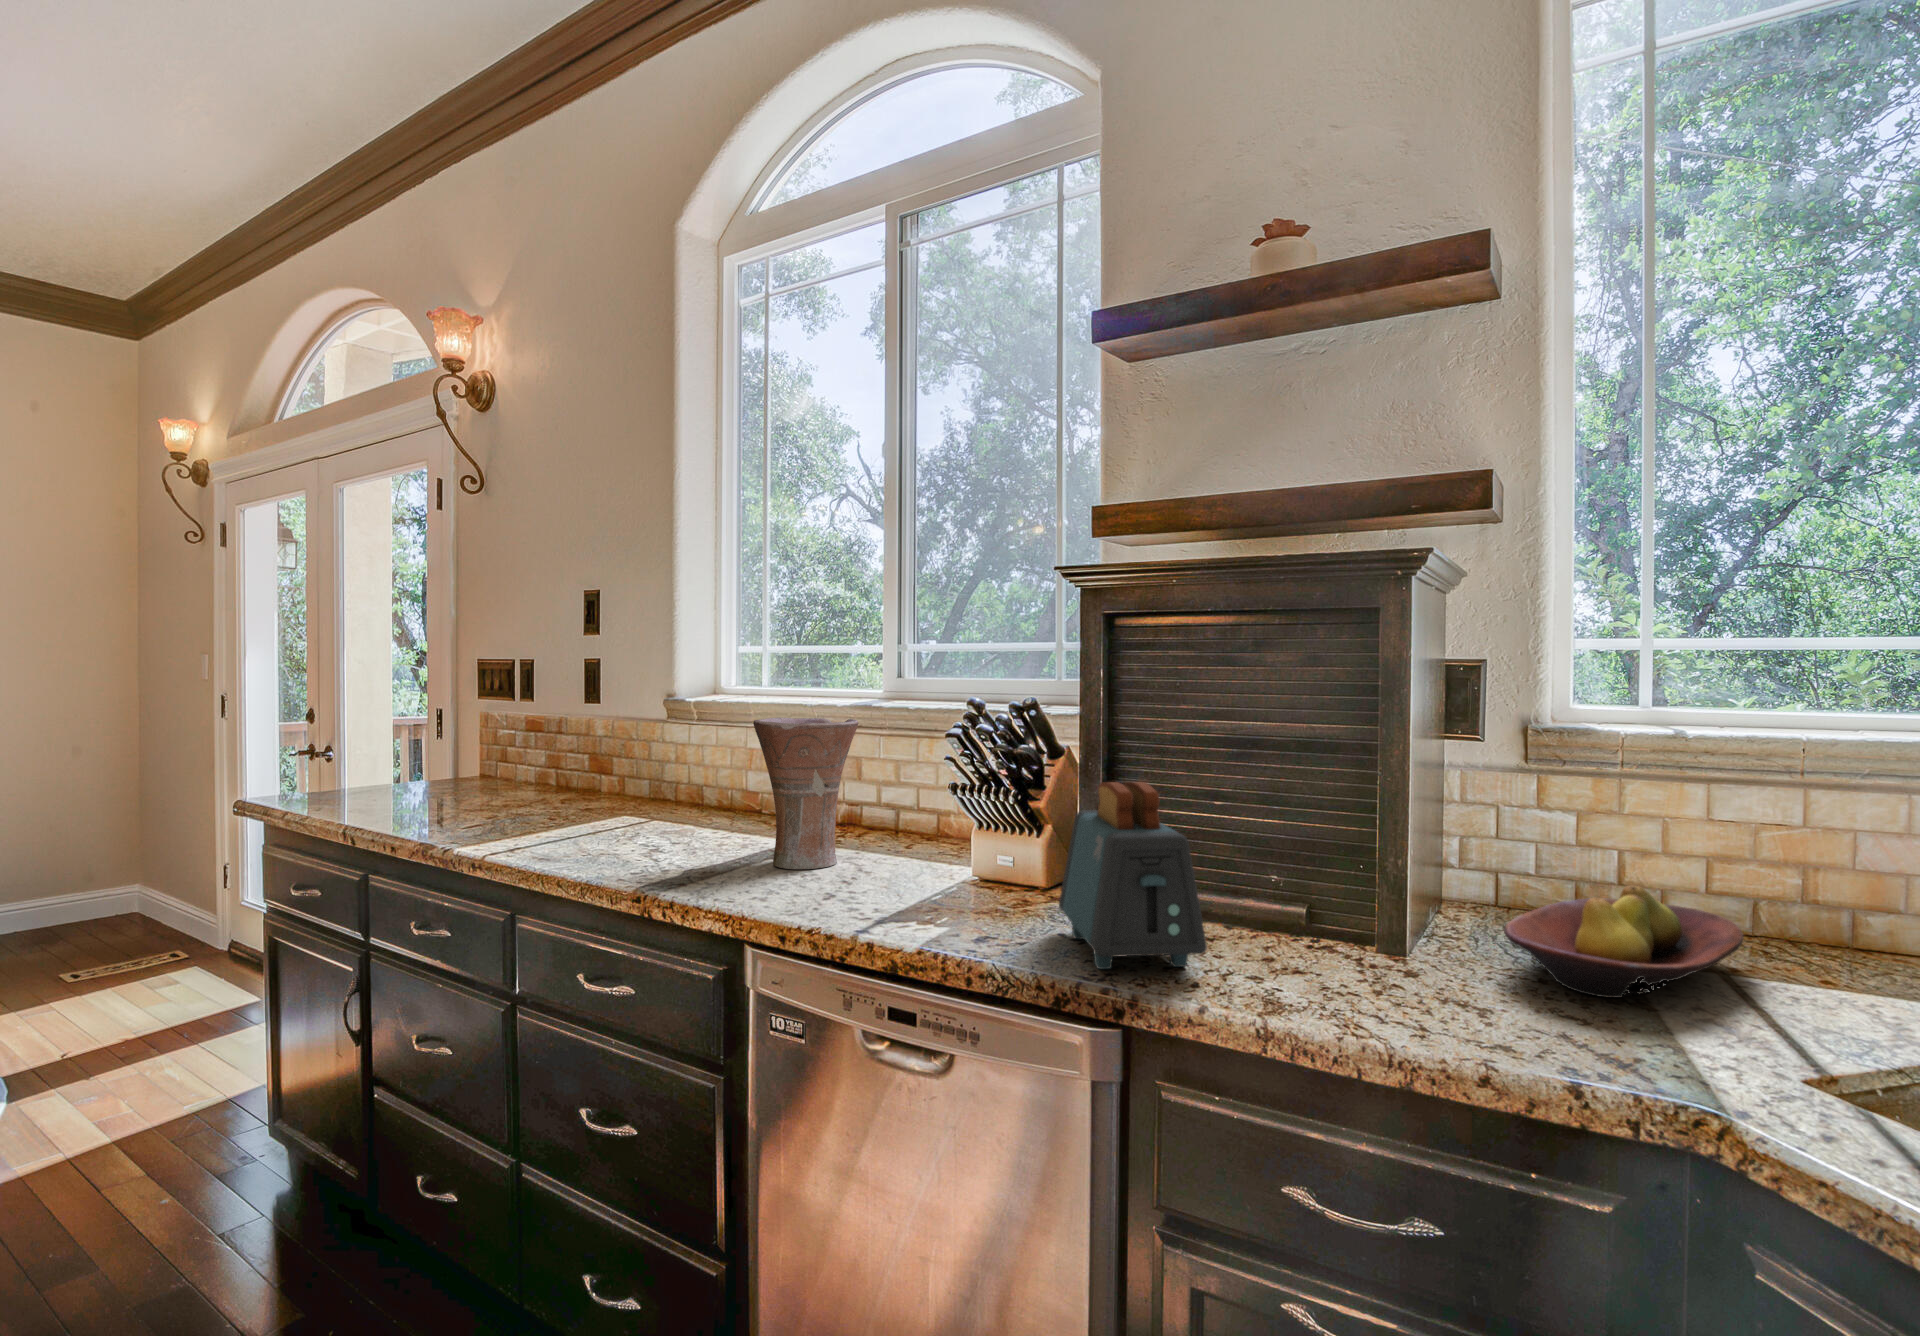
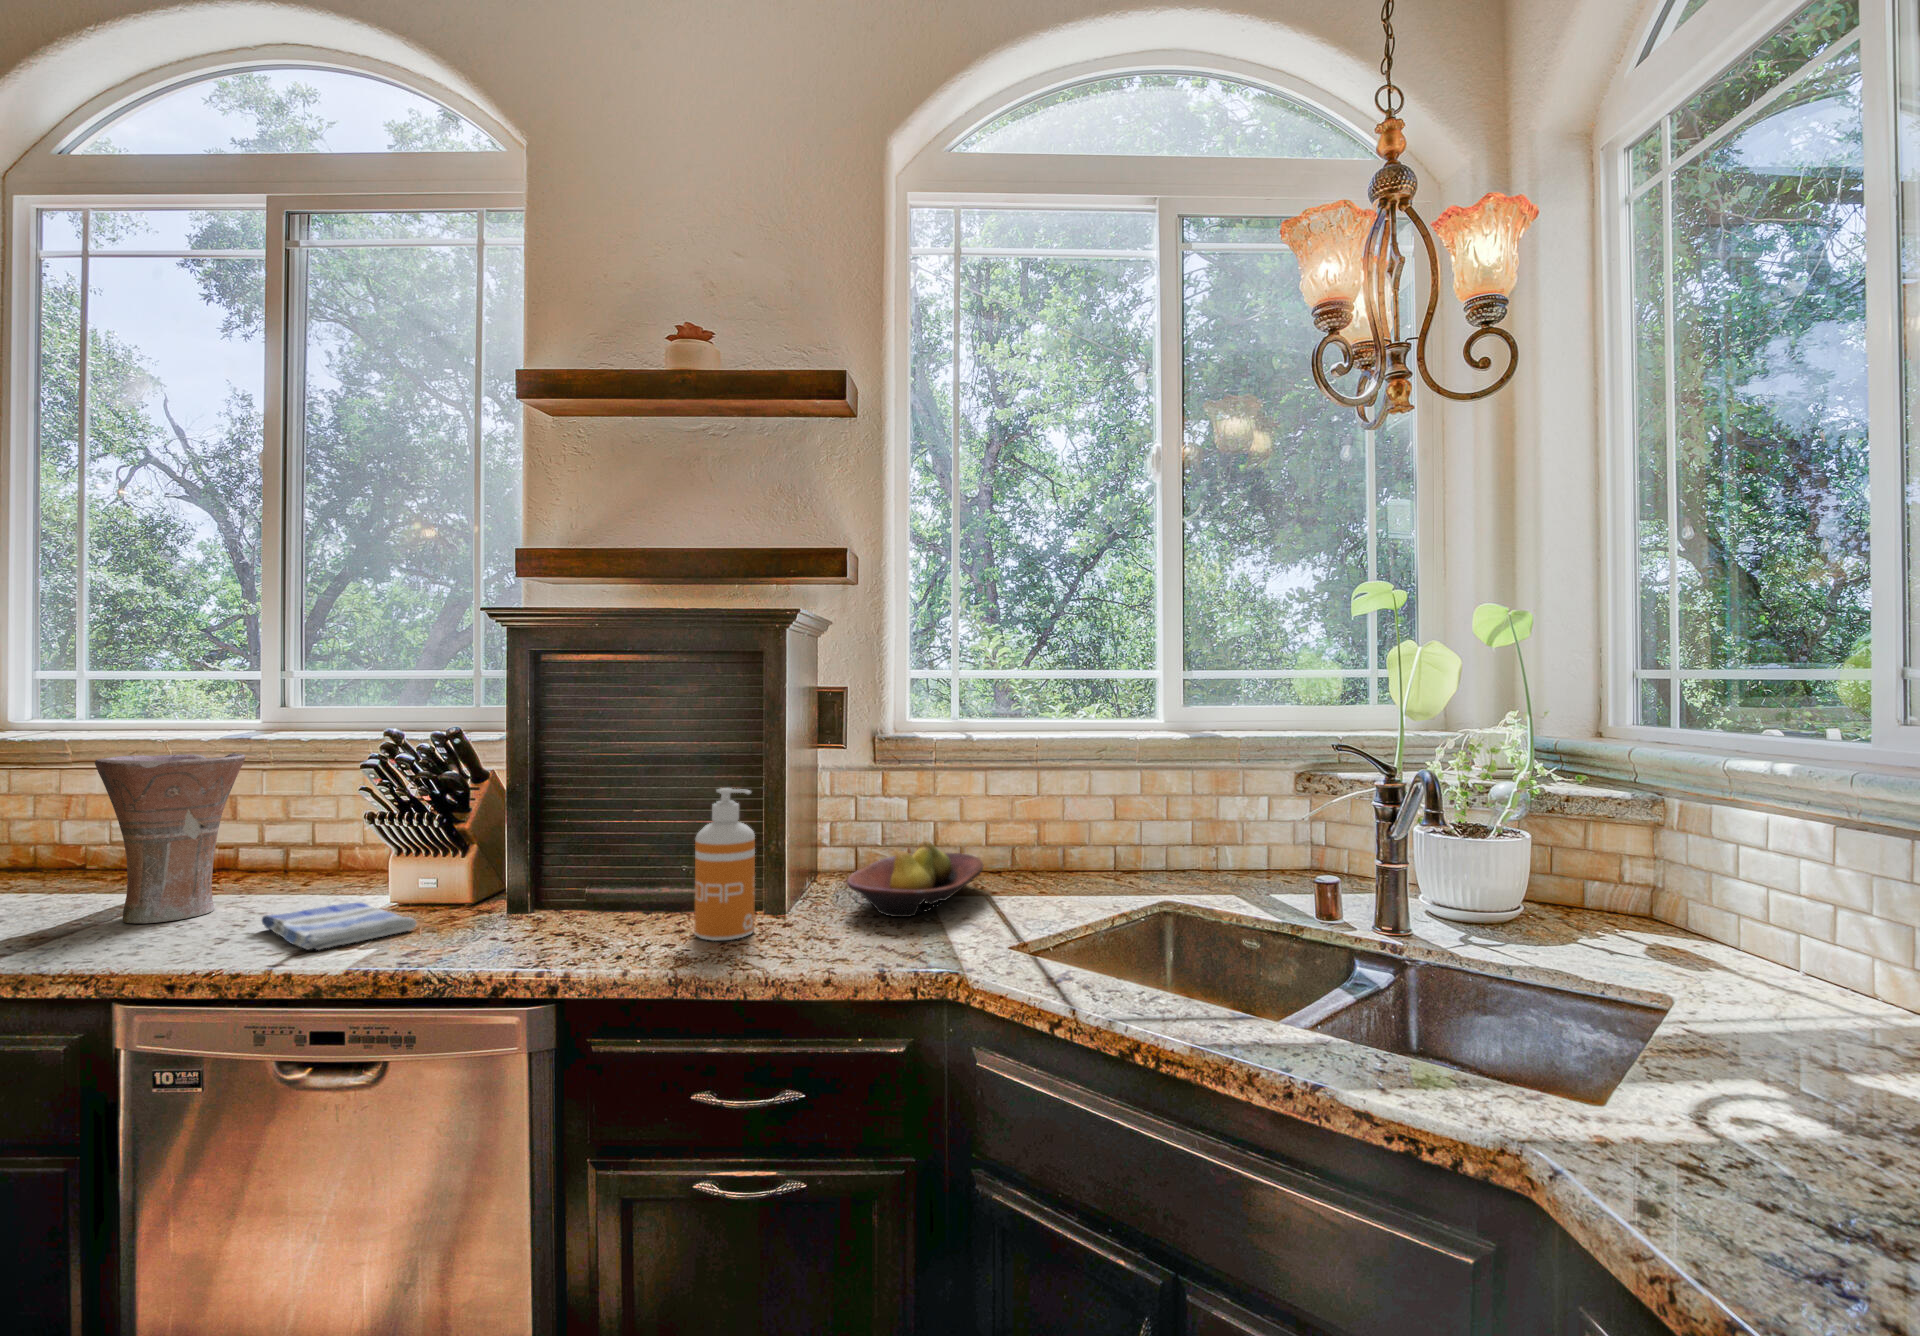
toaster: present [1059,782,1207,969] -> none [490,794,630,960]
soap dispenser: none [1287,787,1367,986] -> present [694,788,755,941]
dish towel: none [866,874,991,919] -> present [262,903,416,950]

